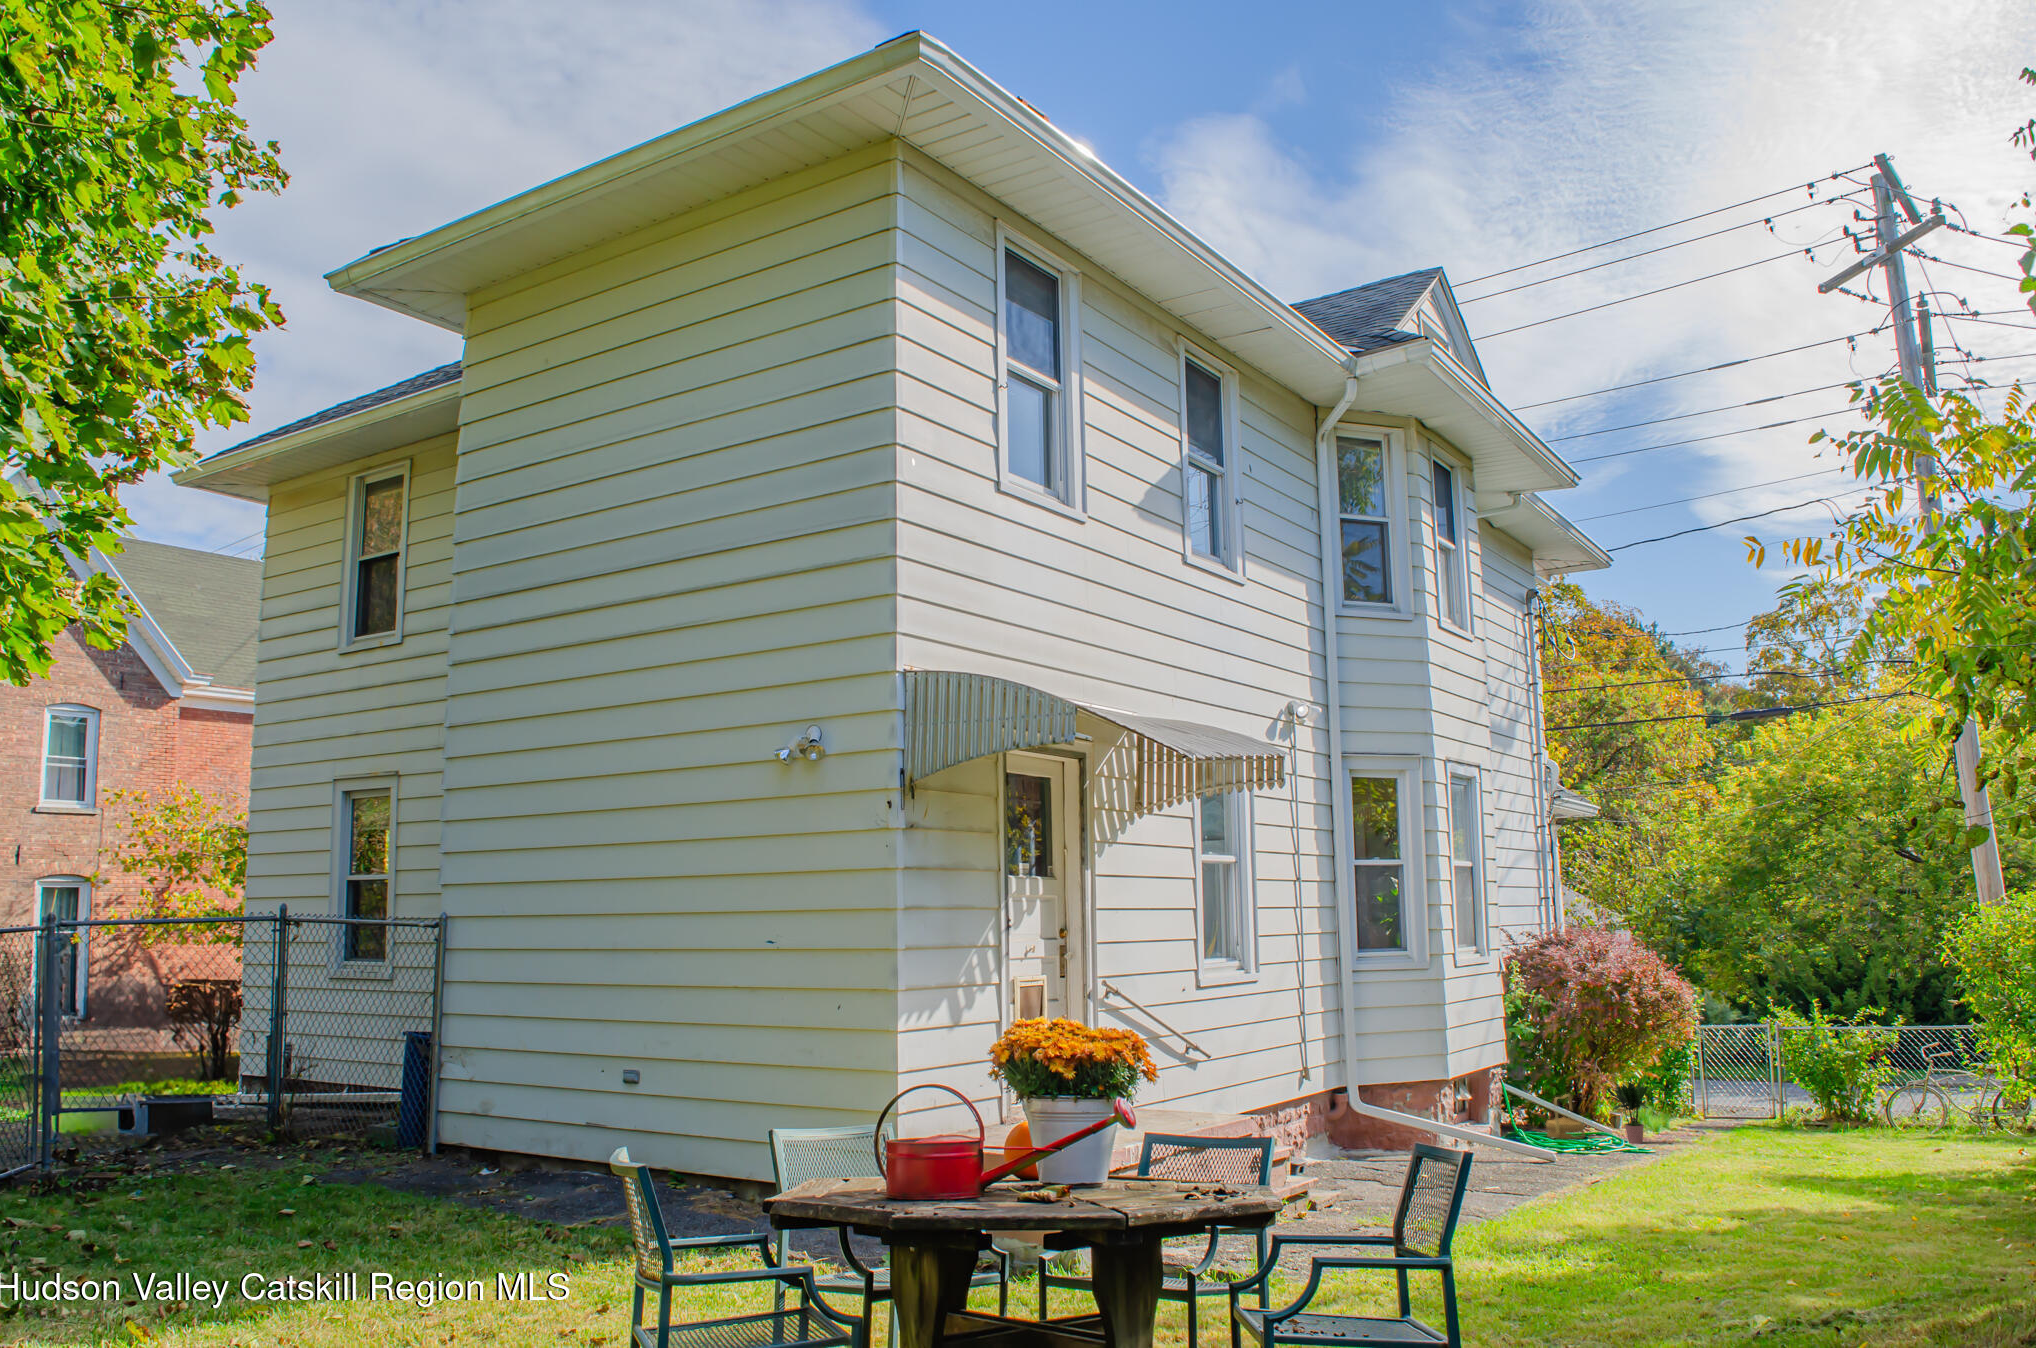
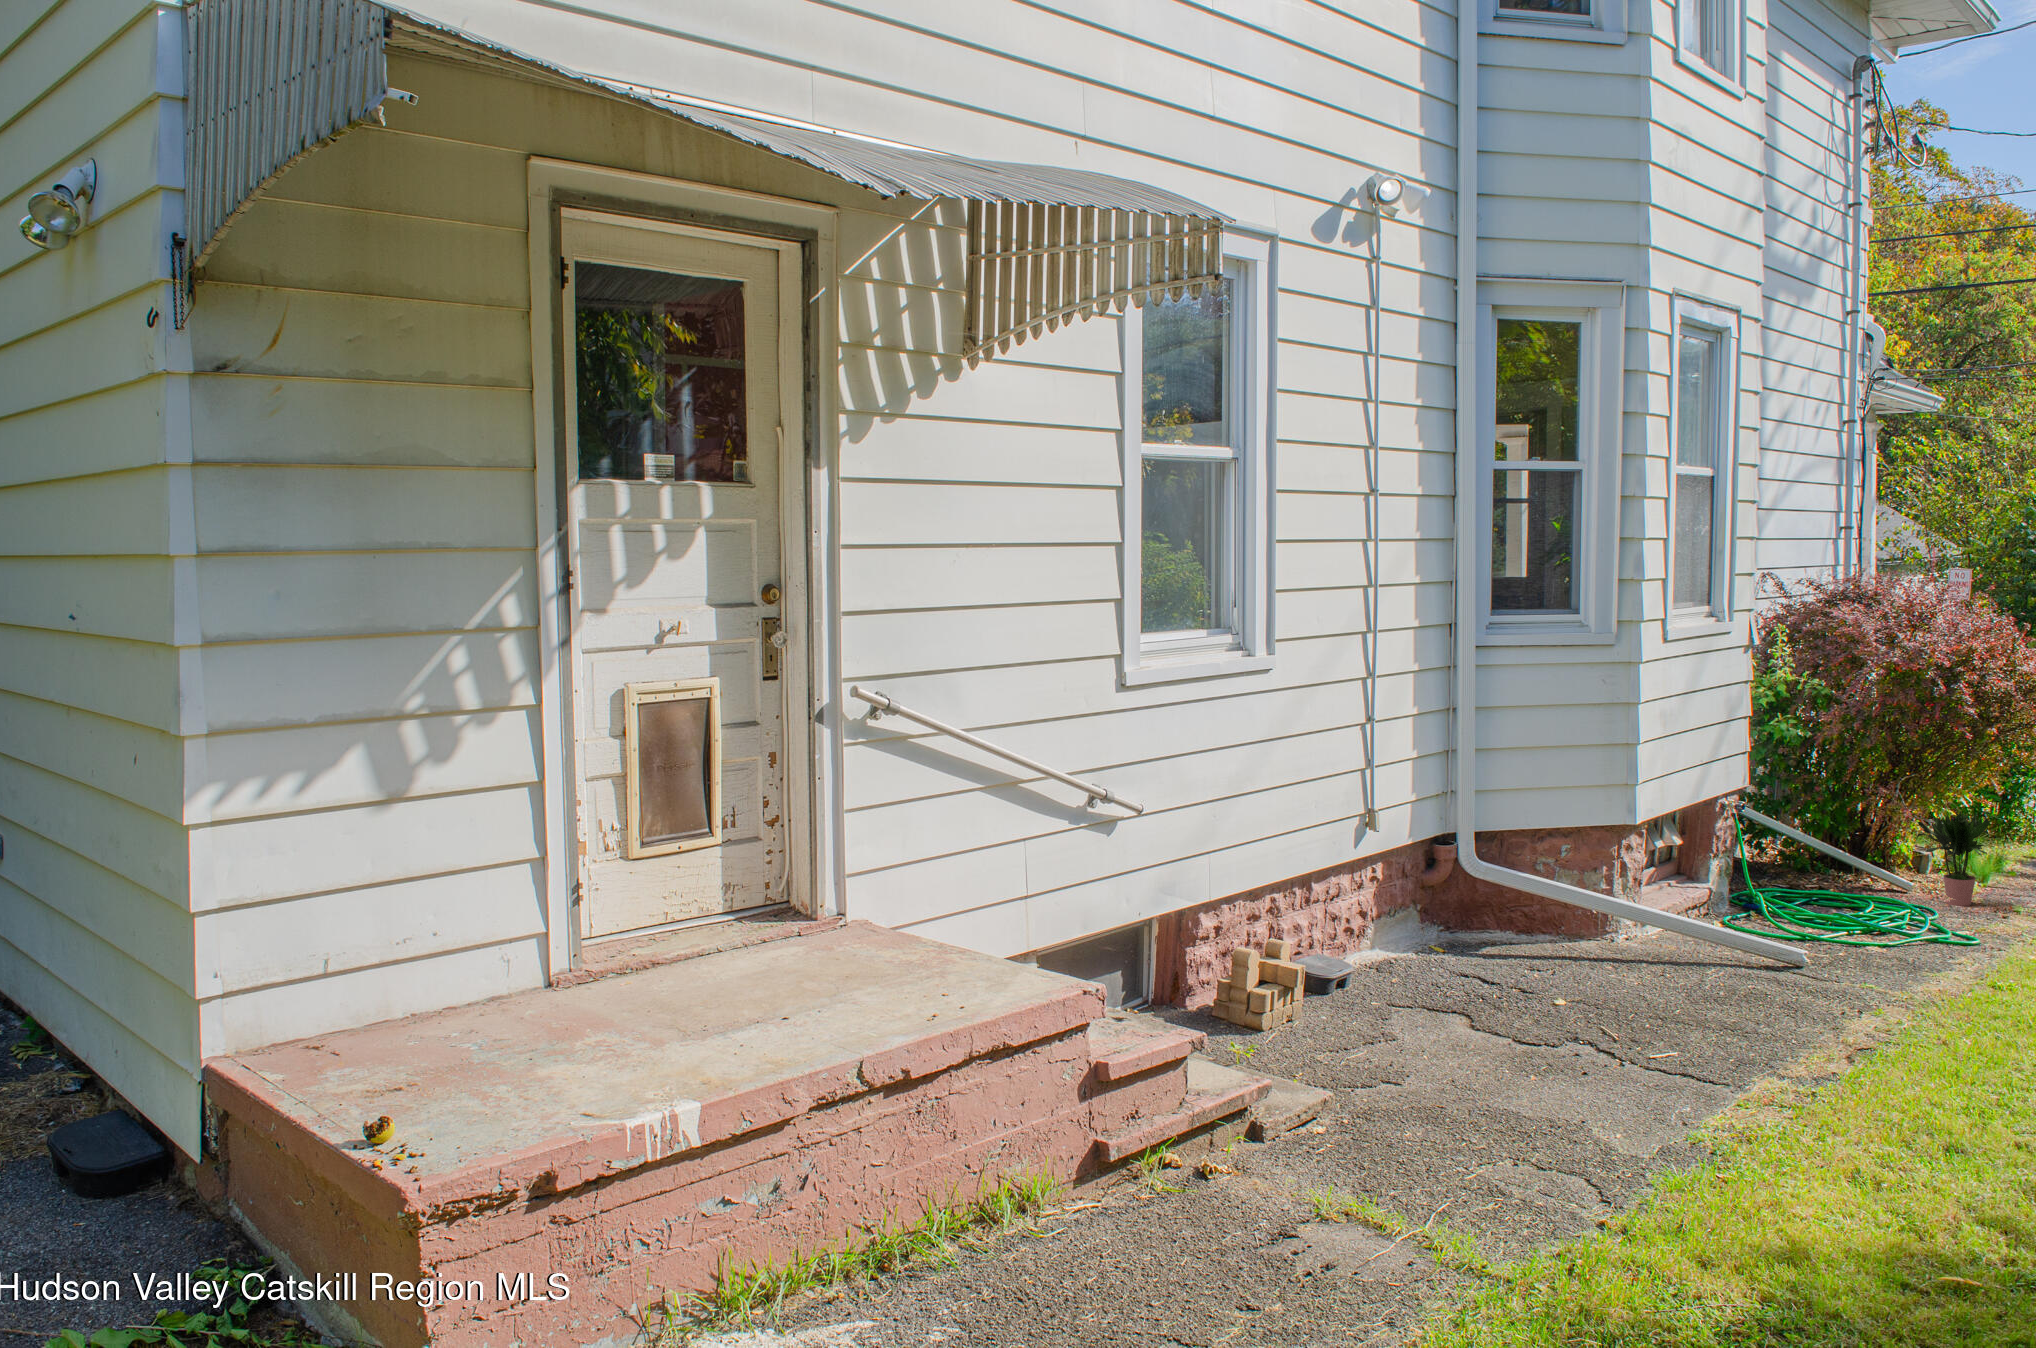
woven basket: present [1546,1094,1585,1139] -> none [1807,829,1874,900]

